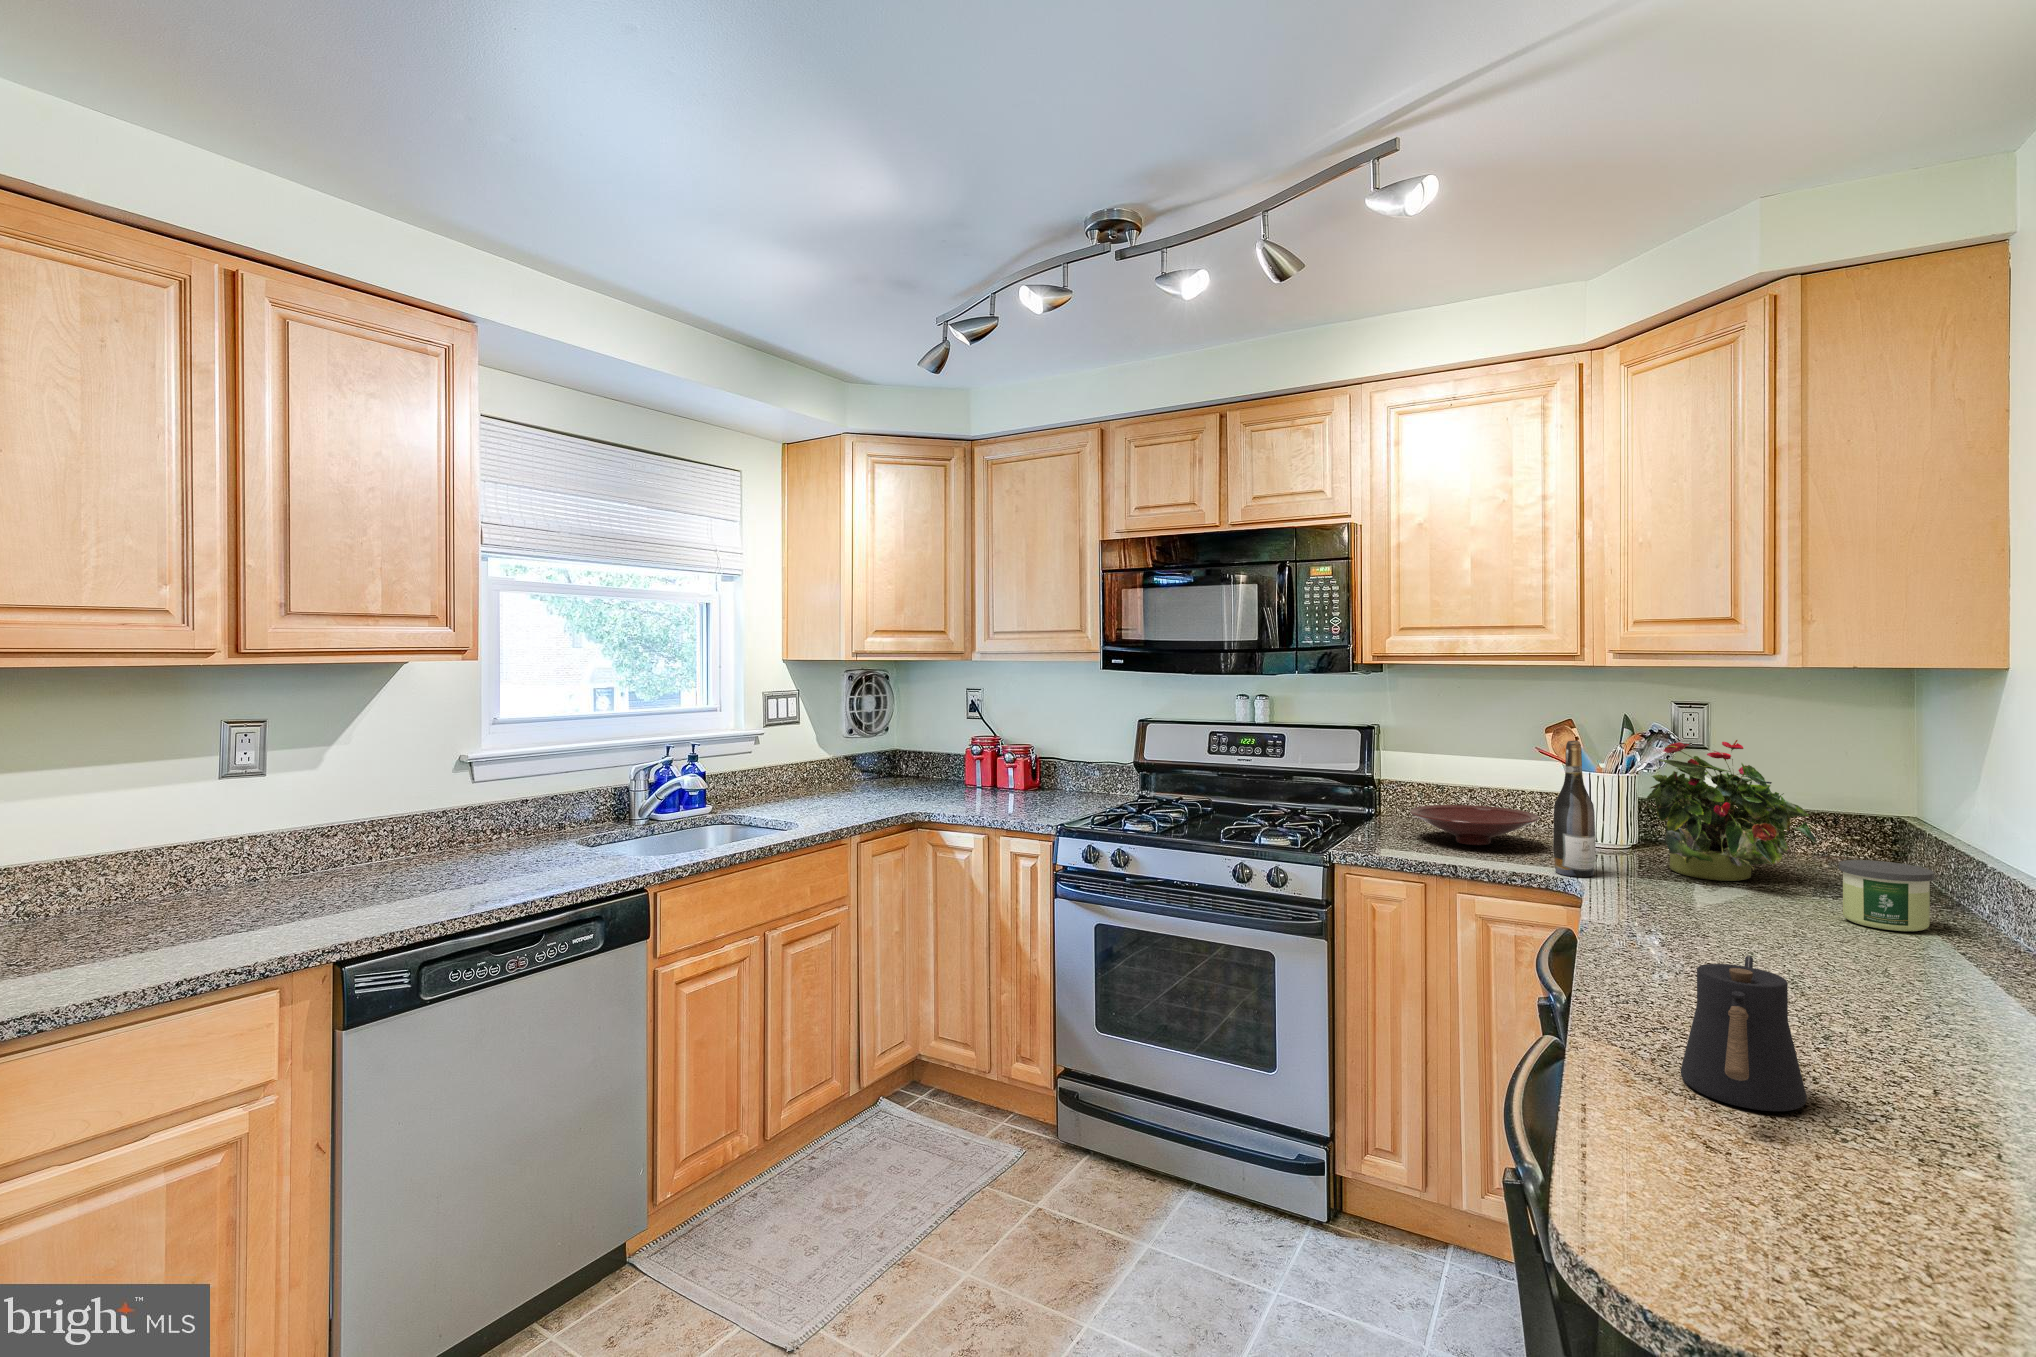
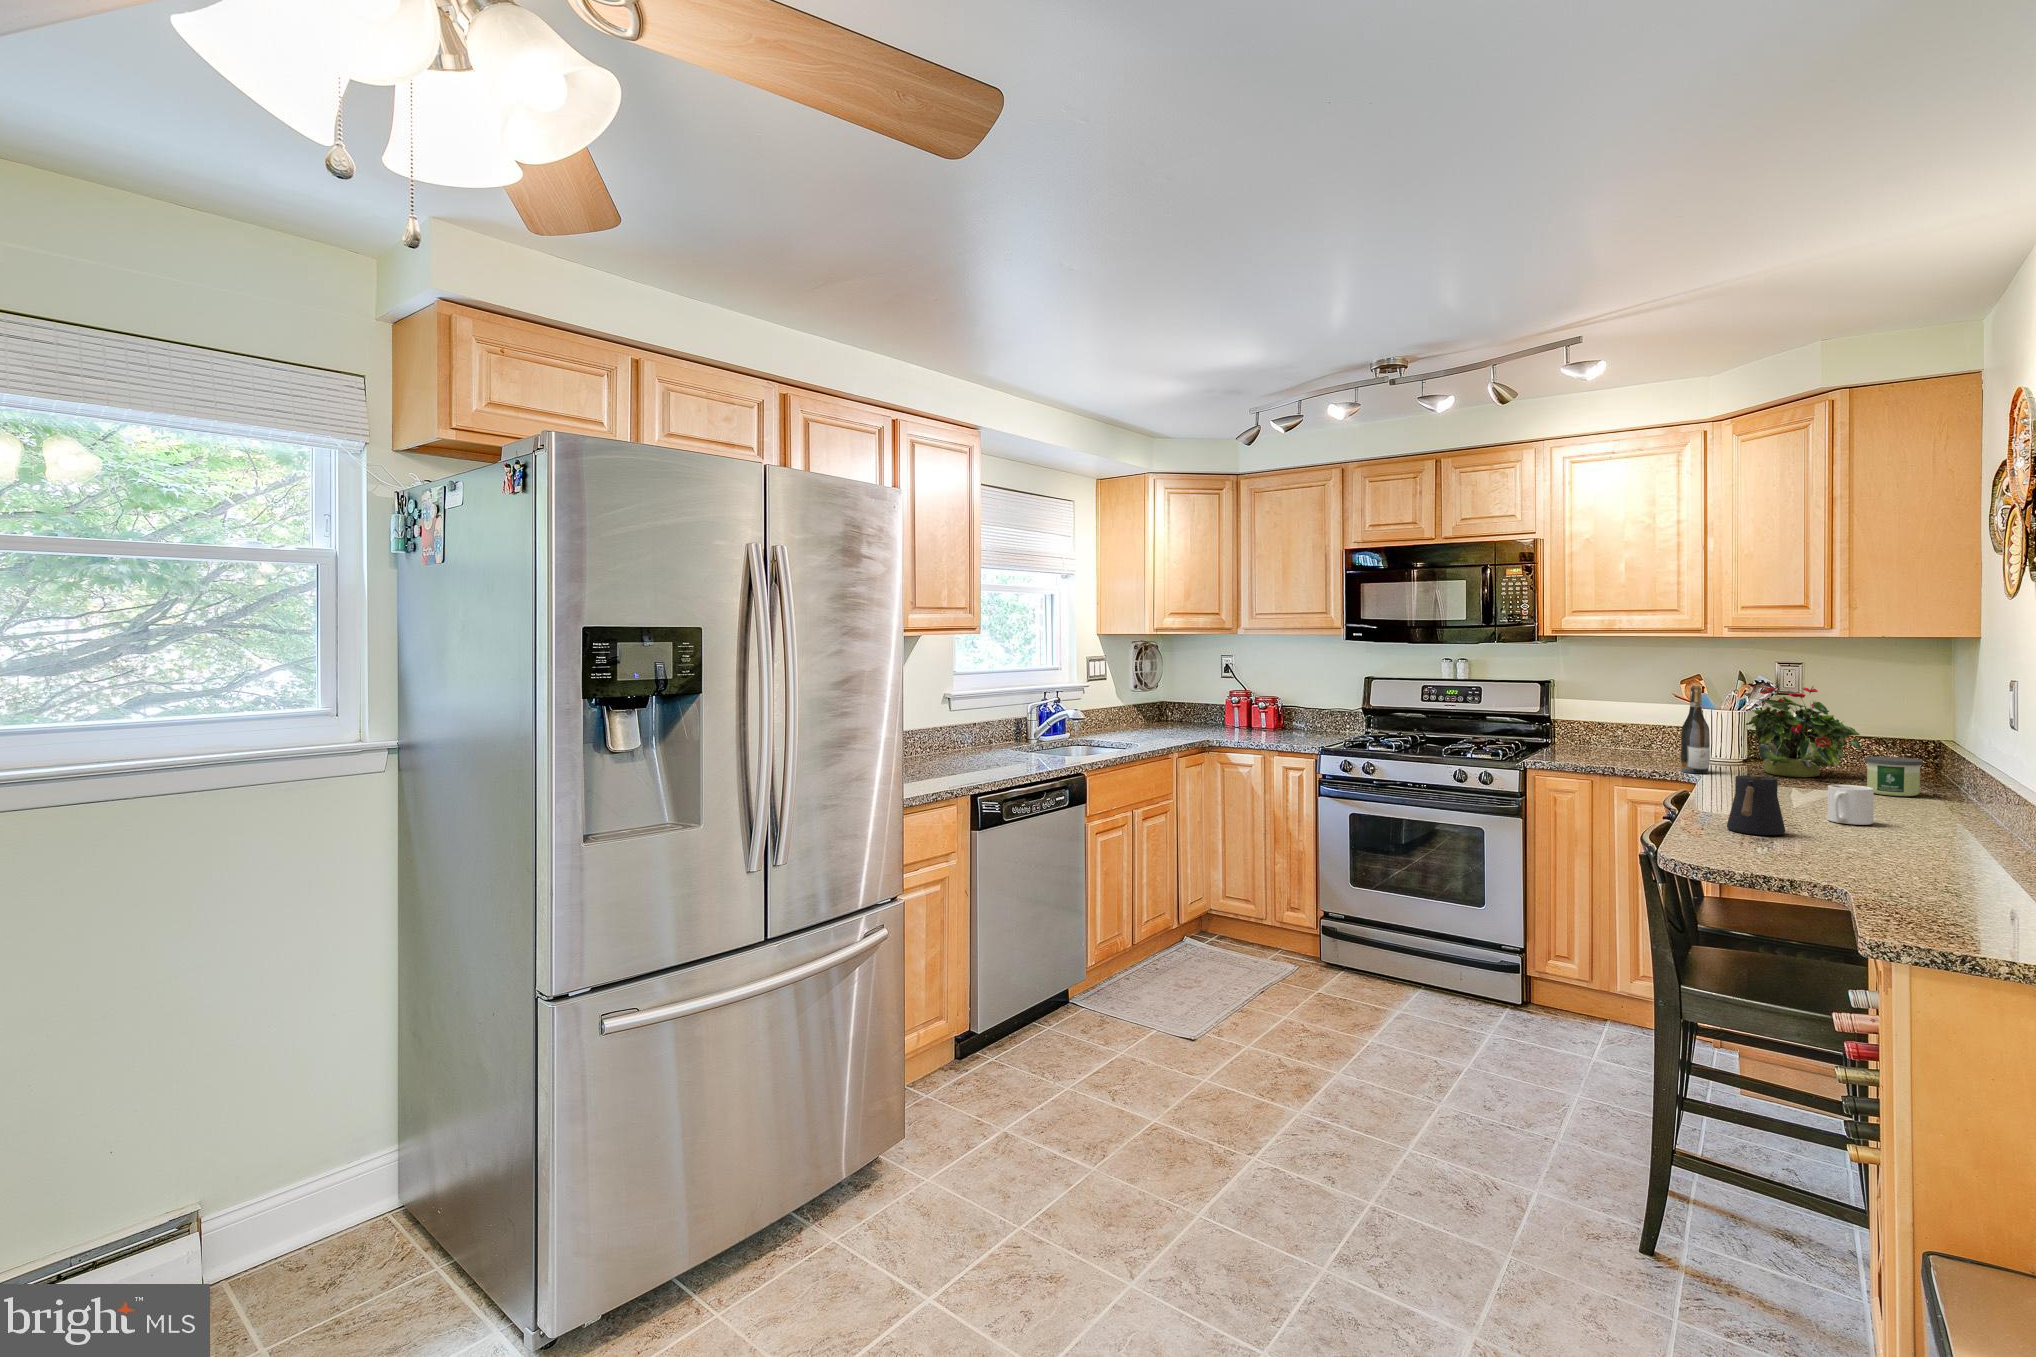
bowl: present [1410,805,1539,845] -> none [1579,735,1674,760]
mug: none [1845,955,1937,1045] -> present [1827,785,1874,825]

